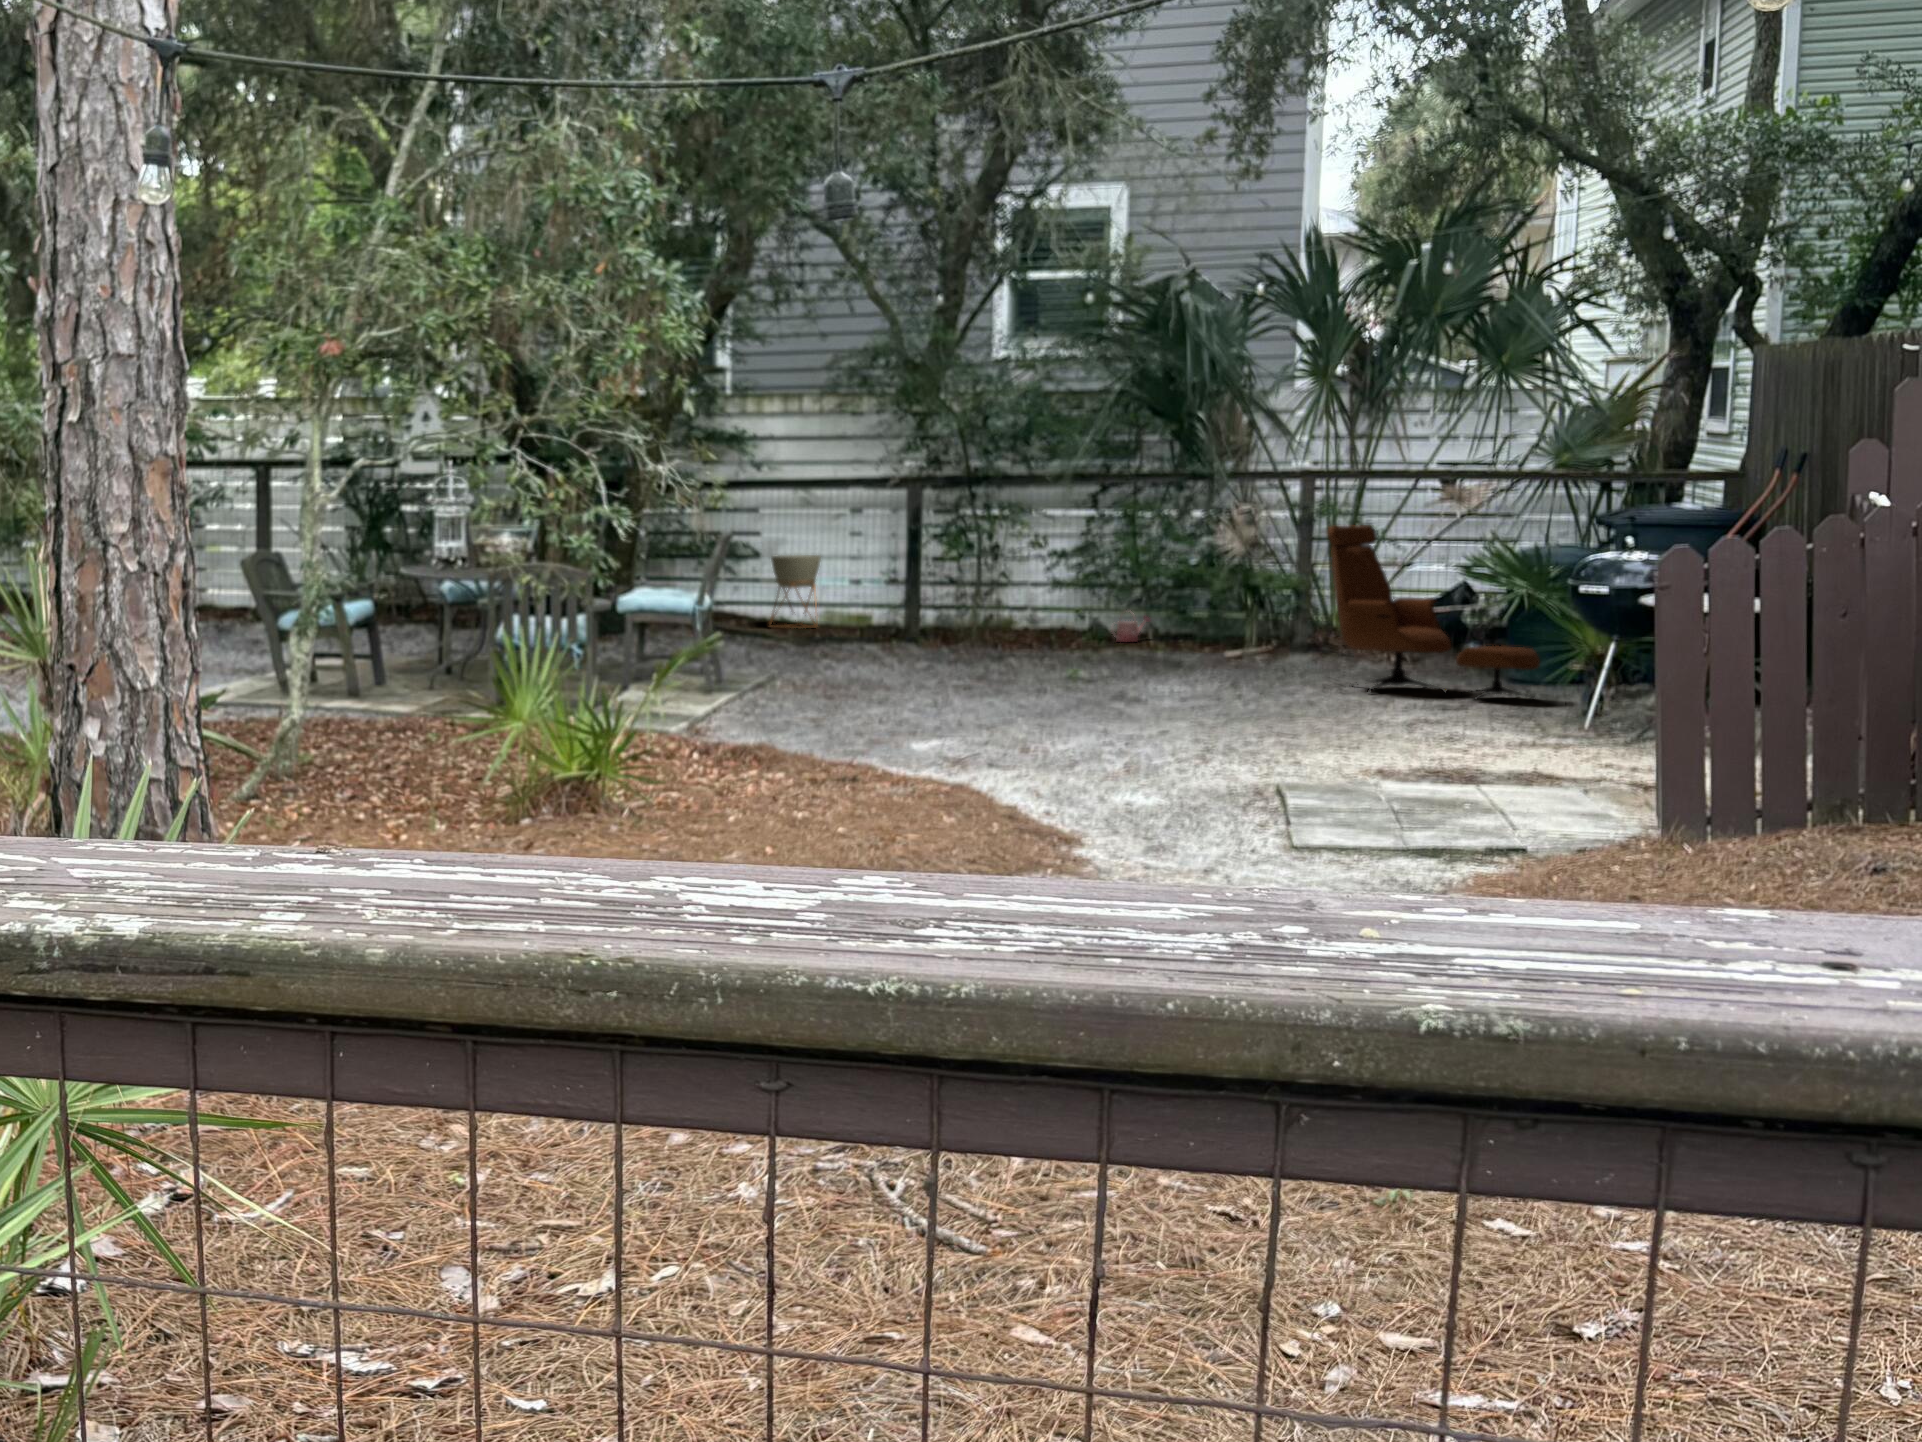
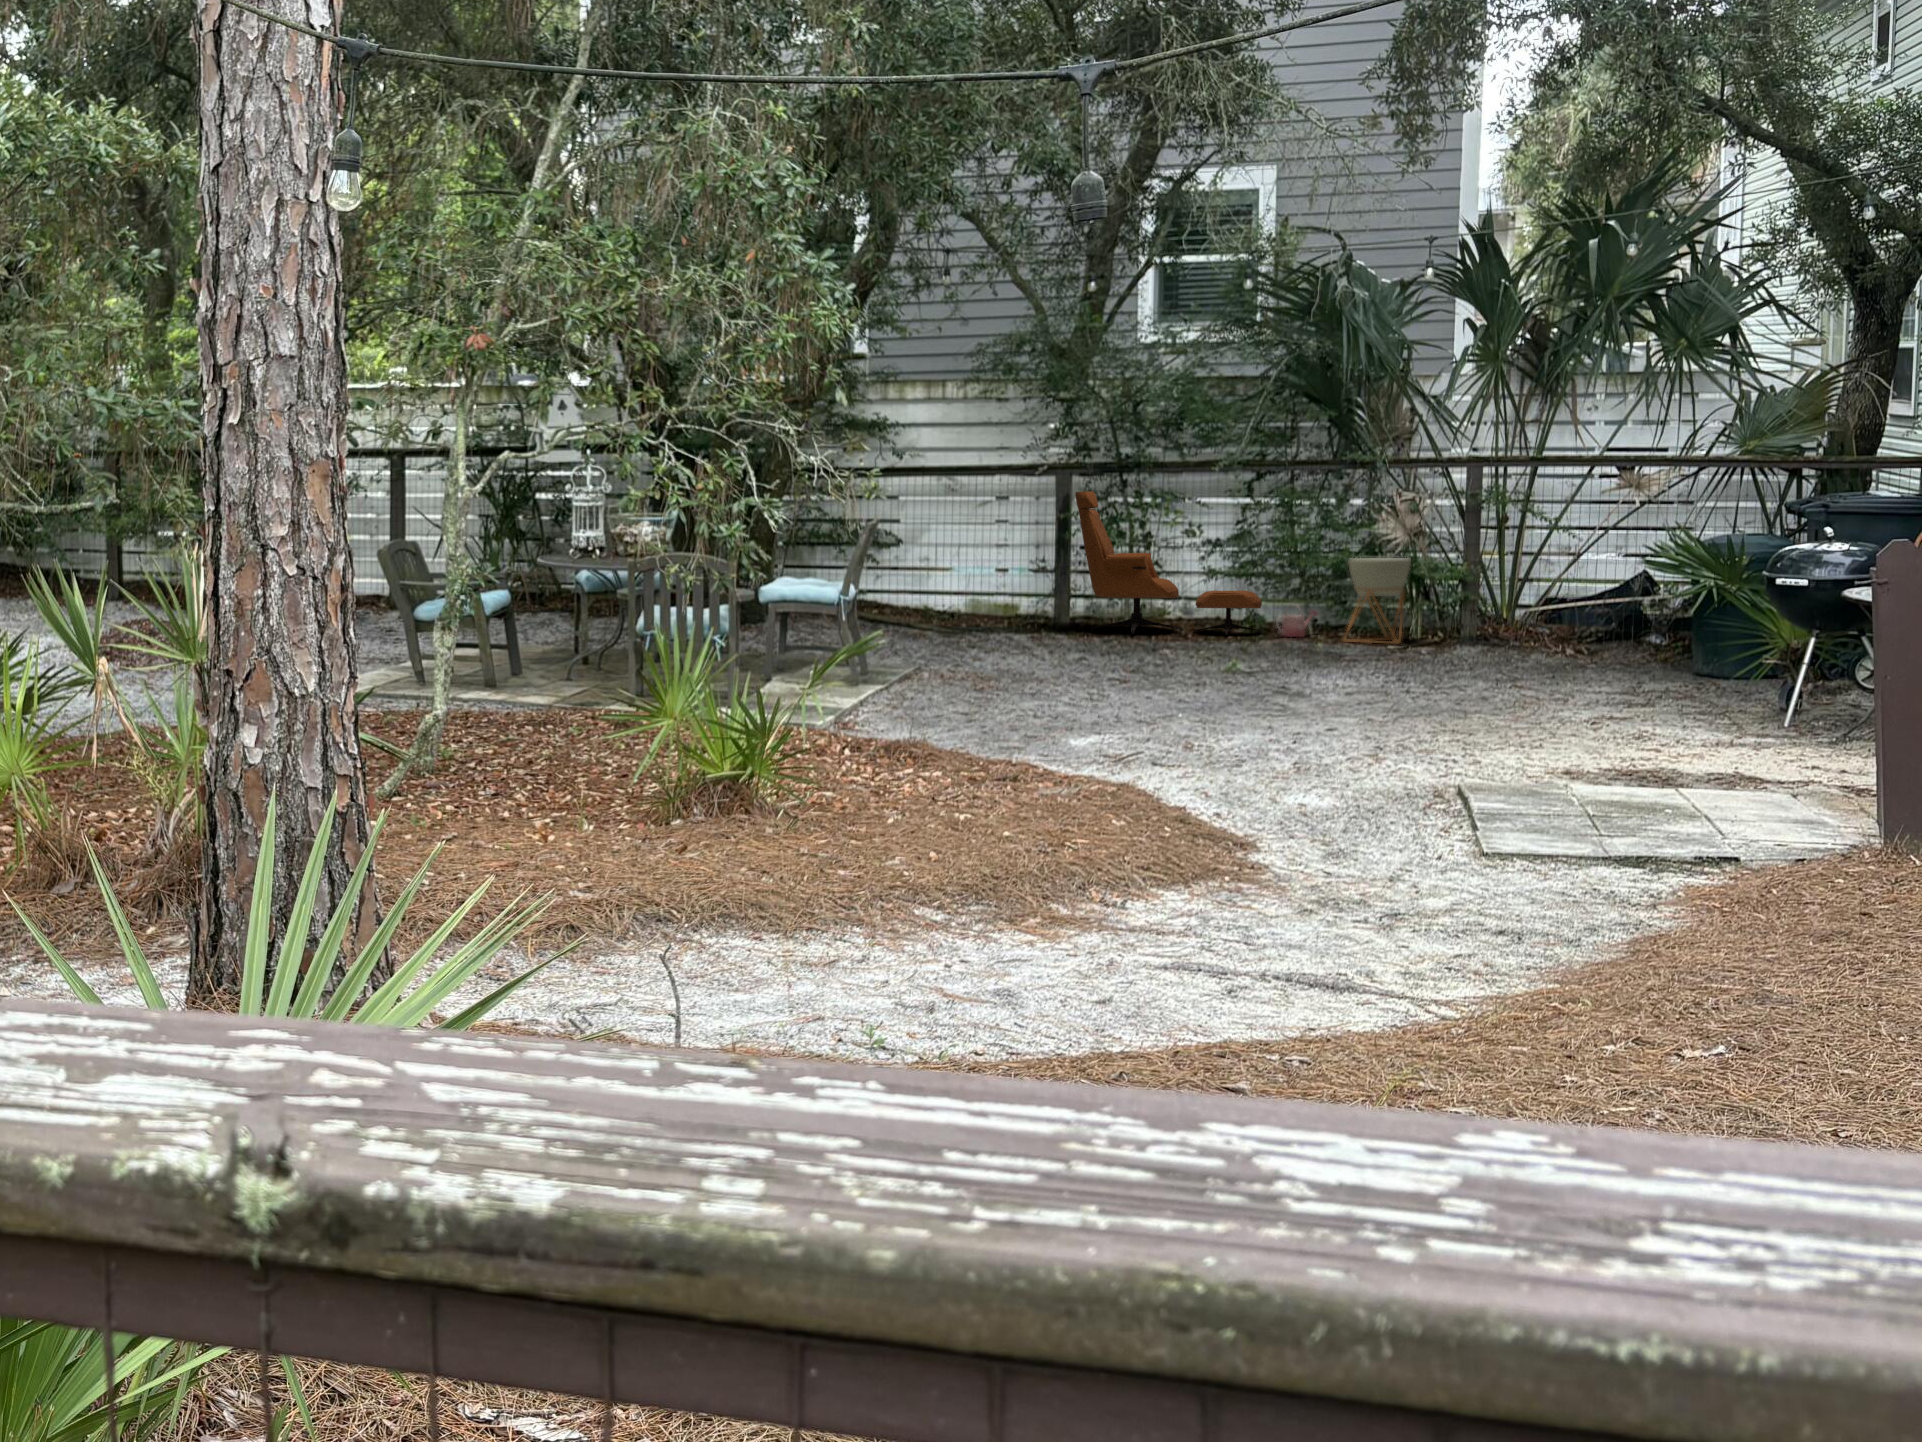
lounge chair: present [1328,525,1540,699] -> present [1075,491,1263,635]
planter: present [770,555,821,628] -> present [1343,558,1411,644]

